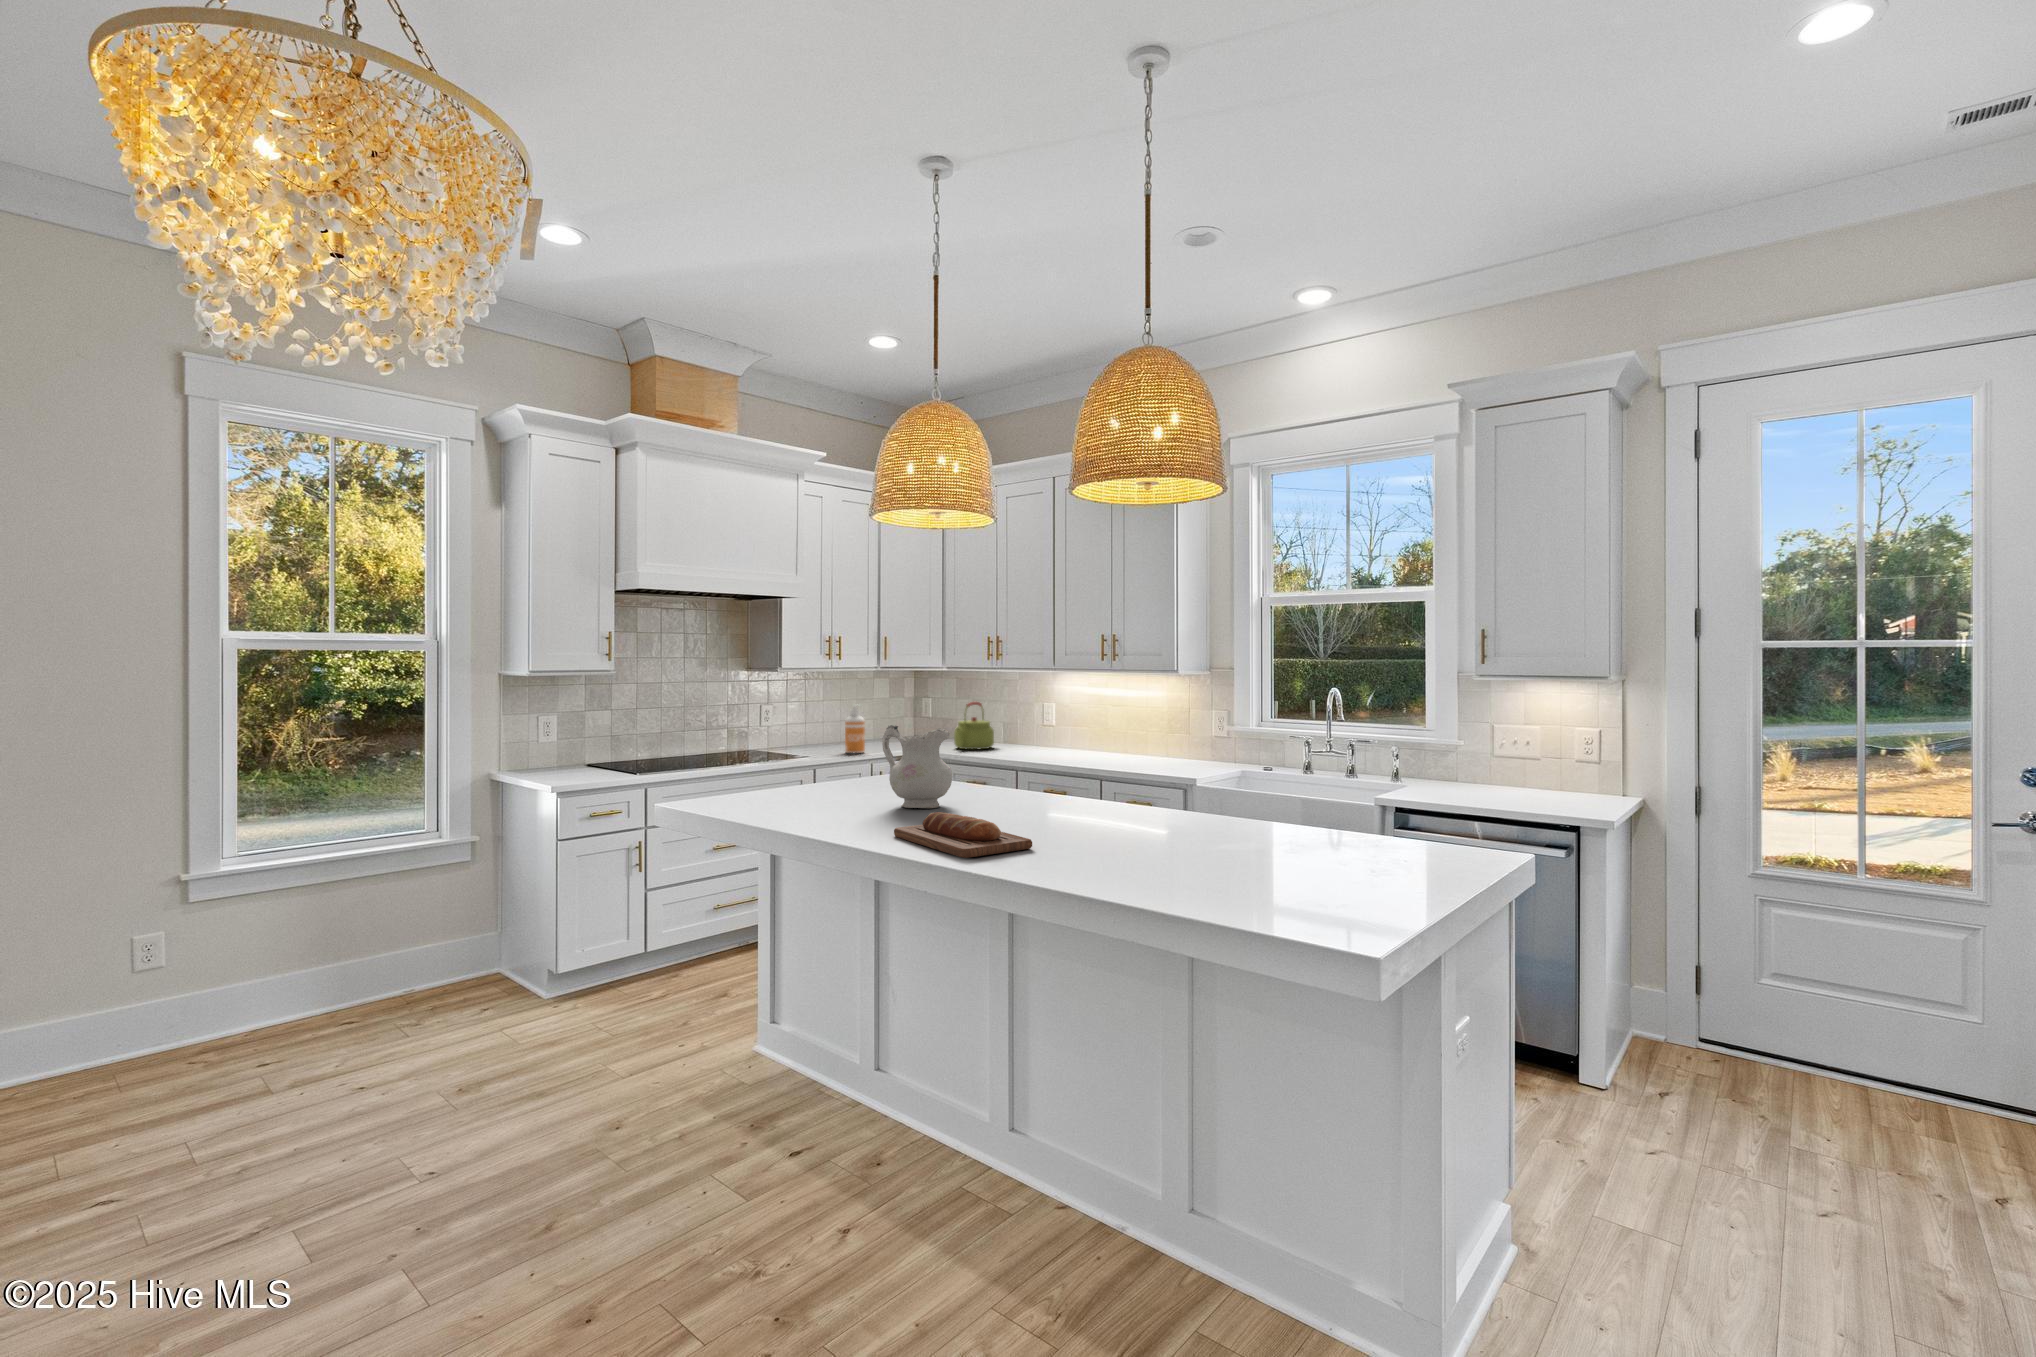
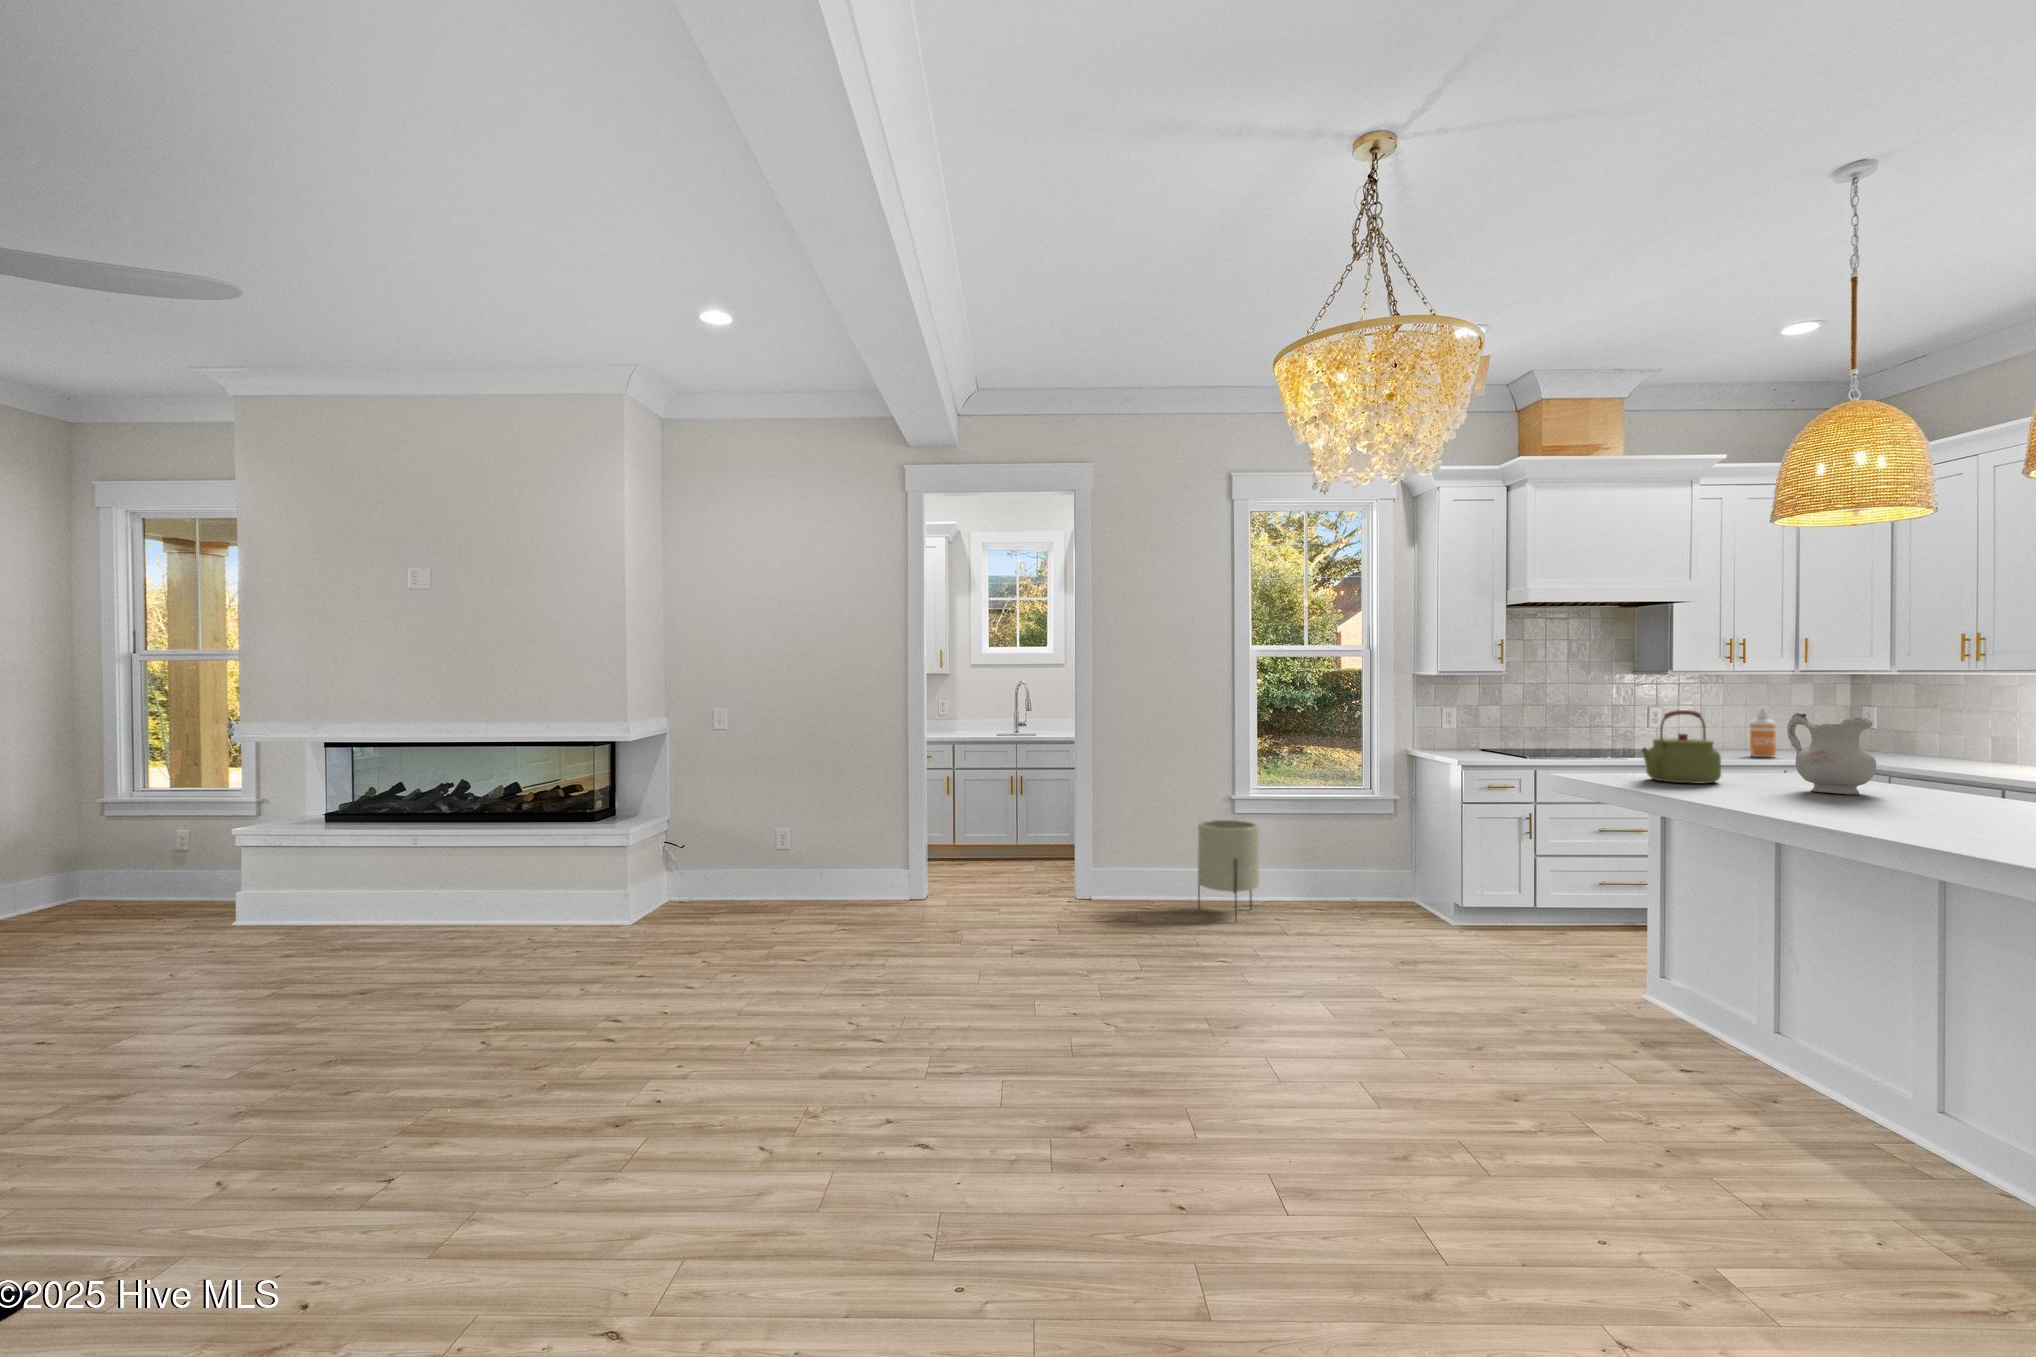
kettle: present [954,702,994,750] -> present [1642,710,1721,783]
bread loaf: present [894,812,1032,858] -> none [1796,789,1971,829]
planter: none [107,911,237,1083] -> present [1198,820,1259,920]

